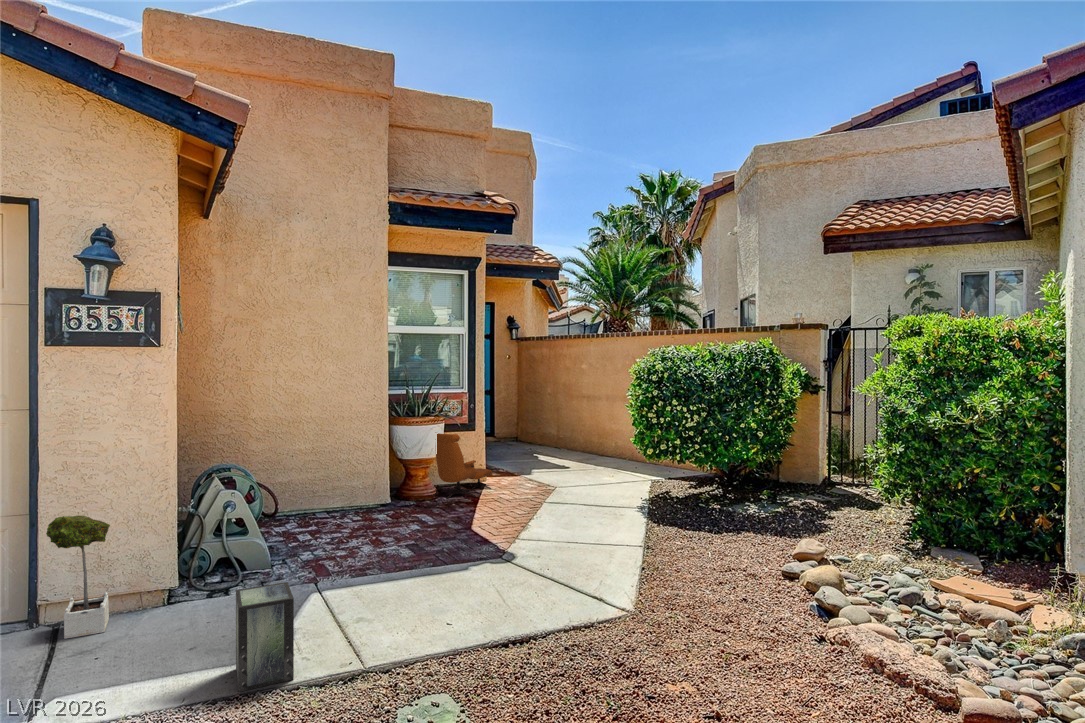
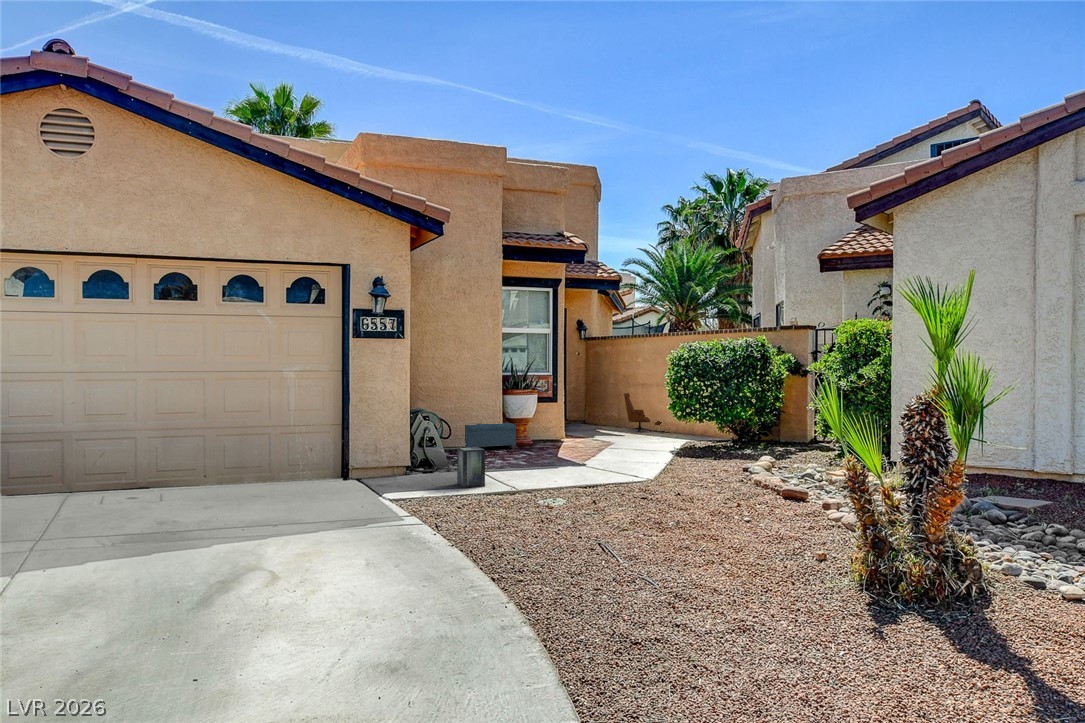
lounge chair: present [436,433,492,499] -> present [624,393,663,432]
bench: none [327,468,412,518] -> present [465,423,516,449]
potted tree: present [46,515,110,639] -> none [362,419,387,477]

